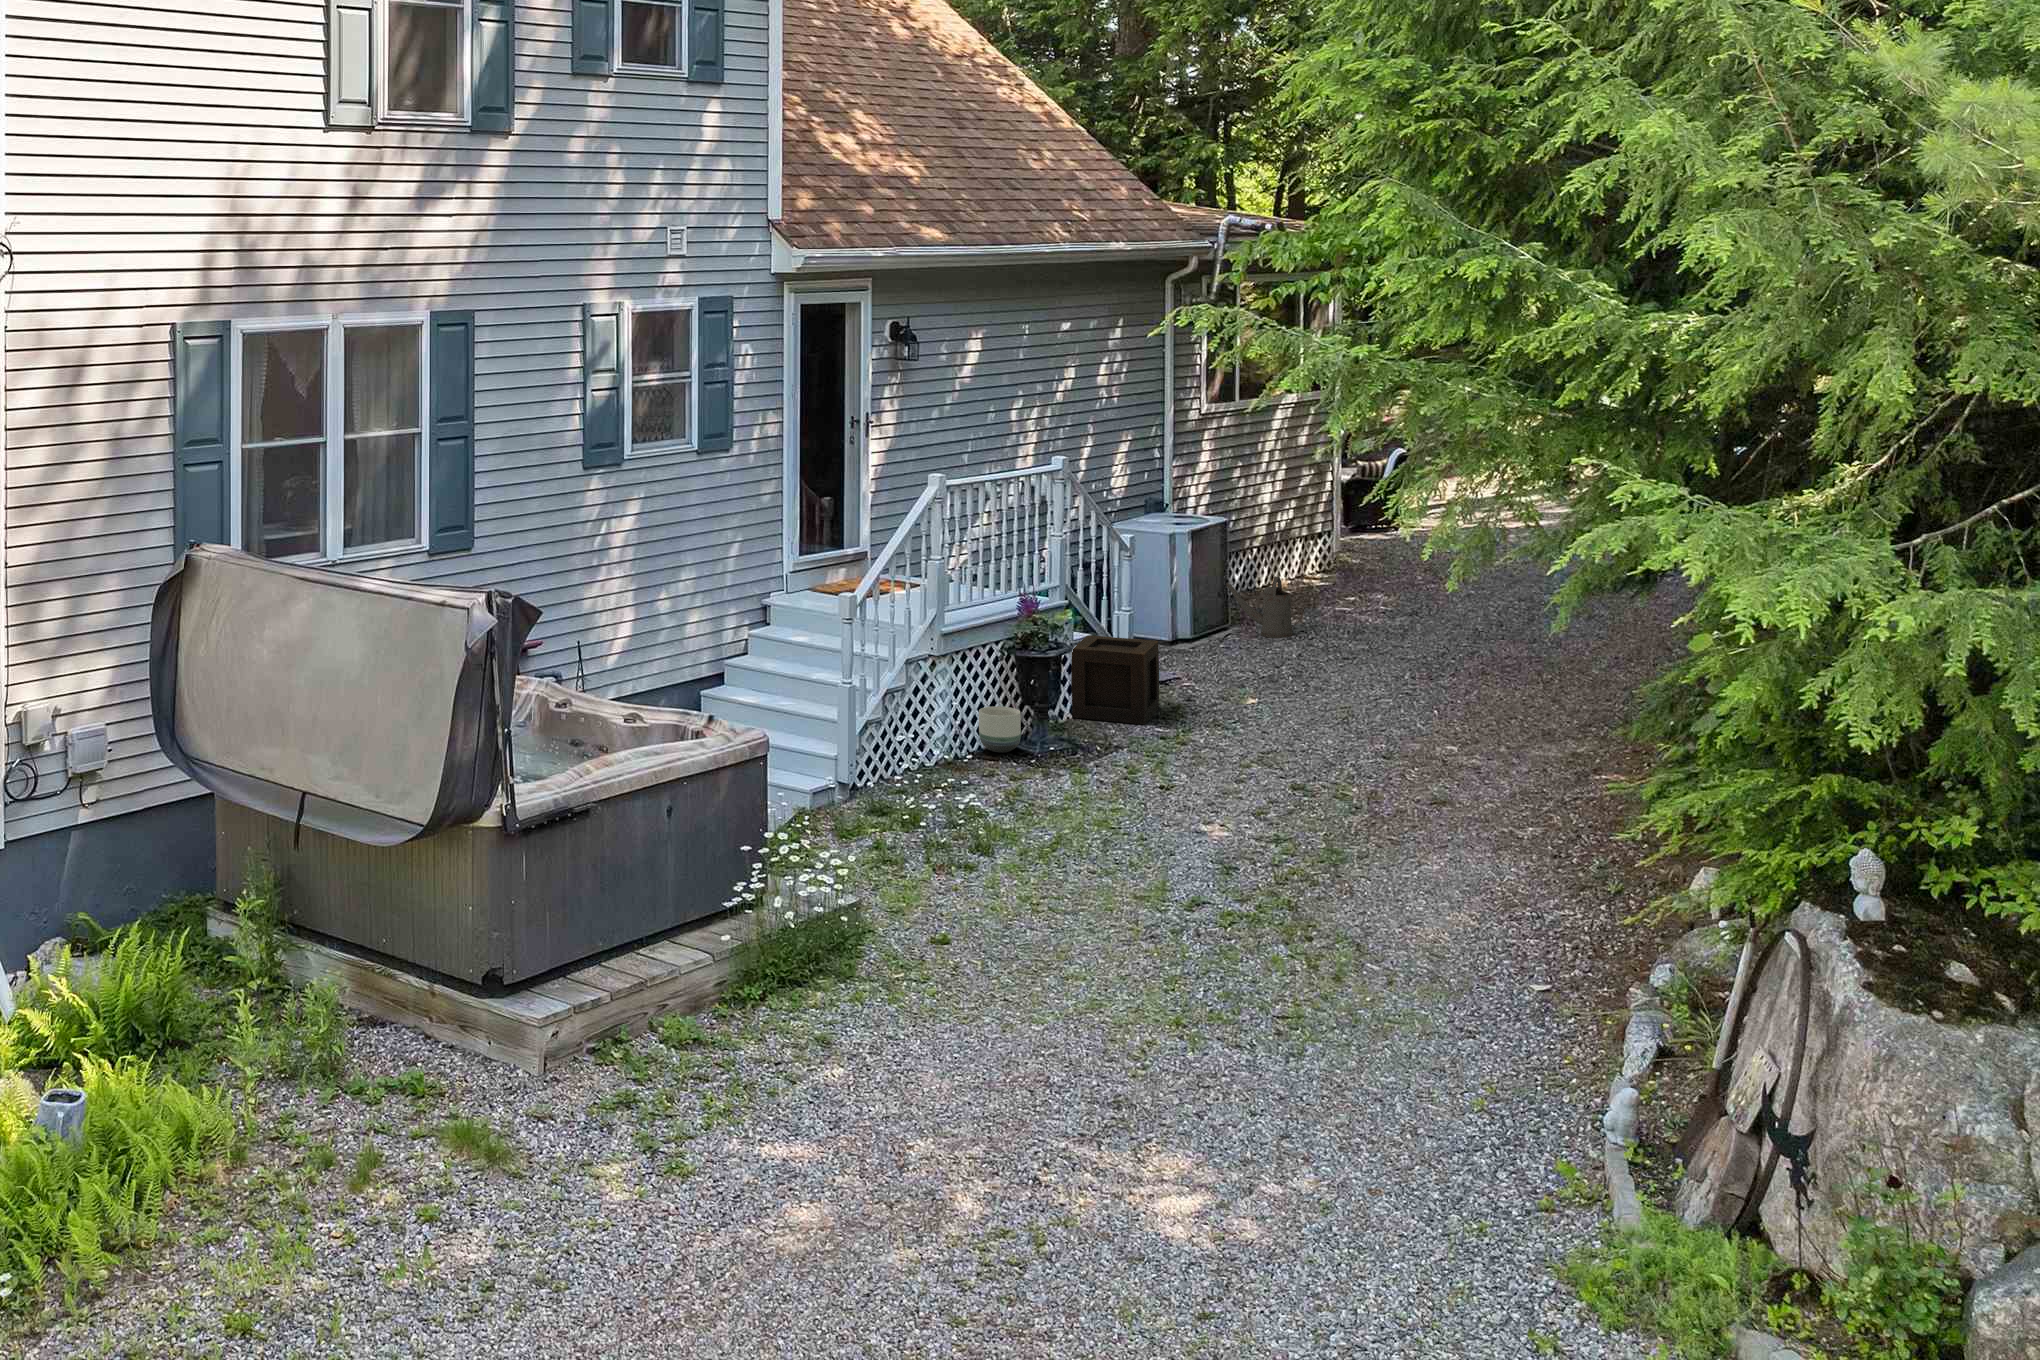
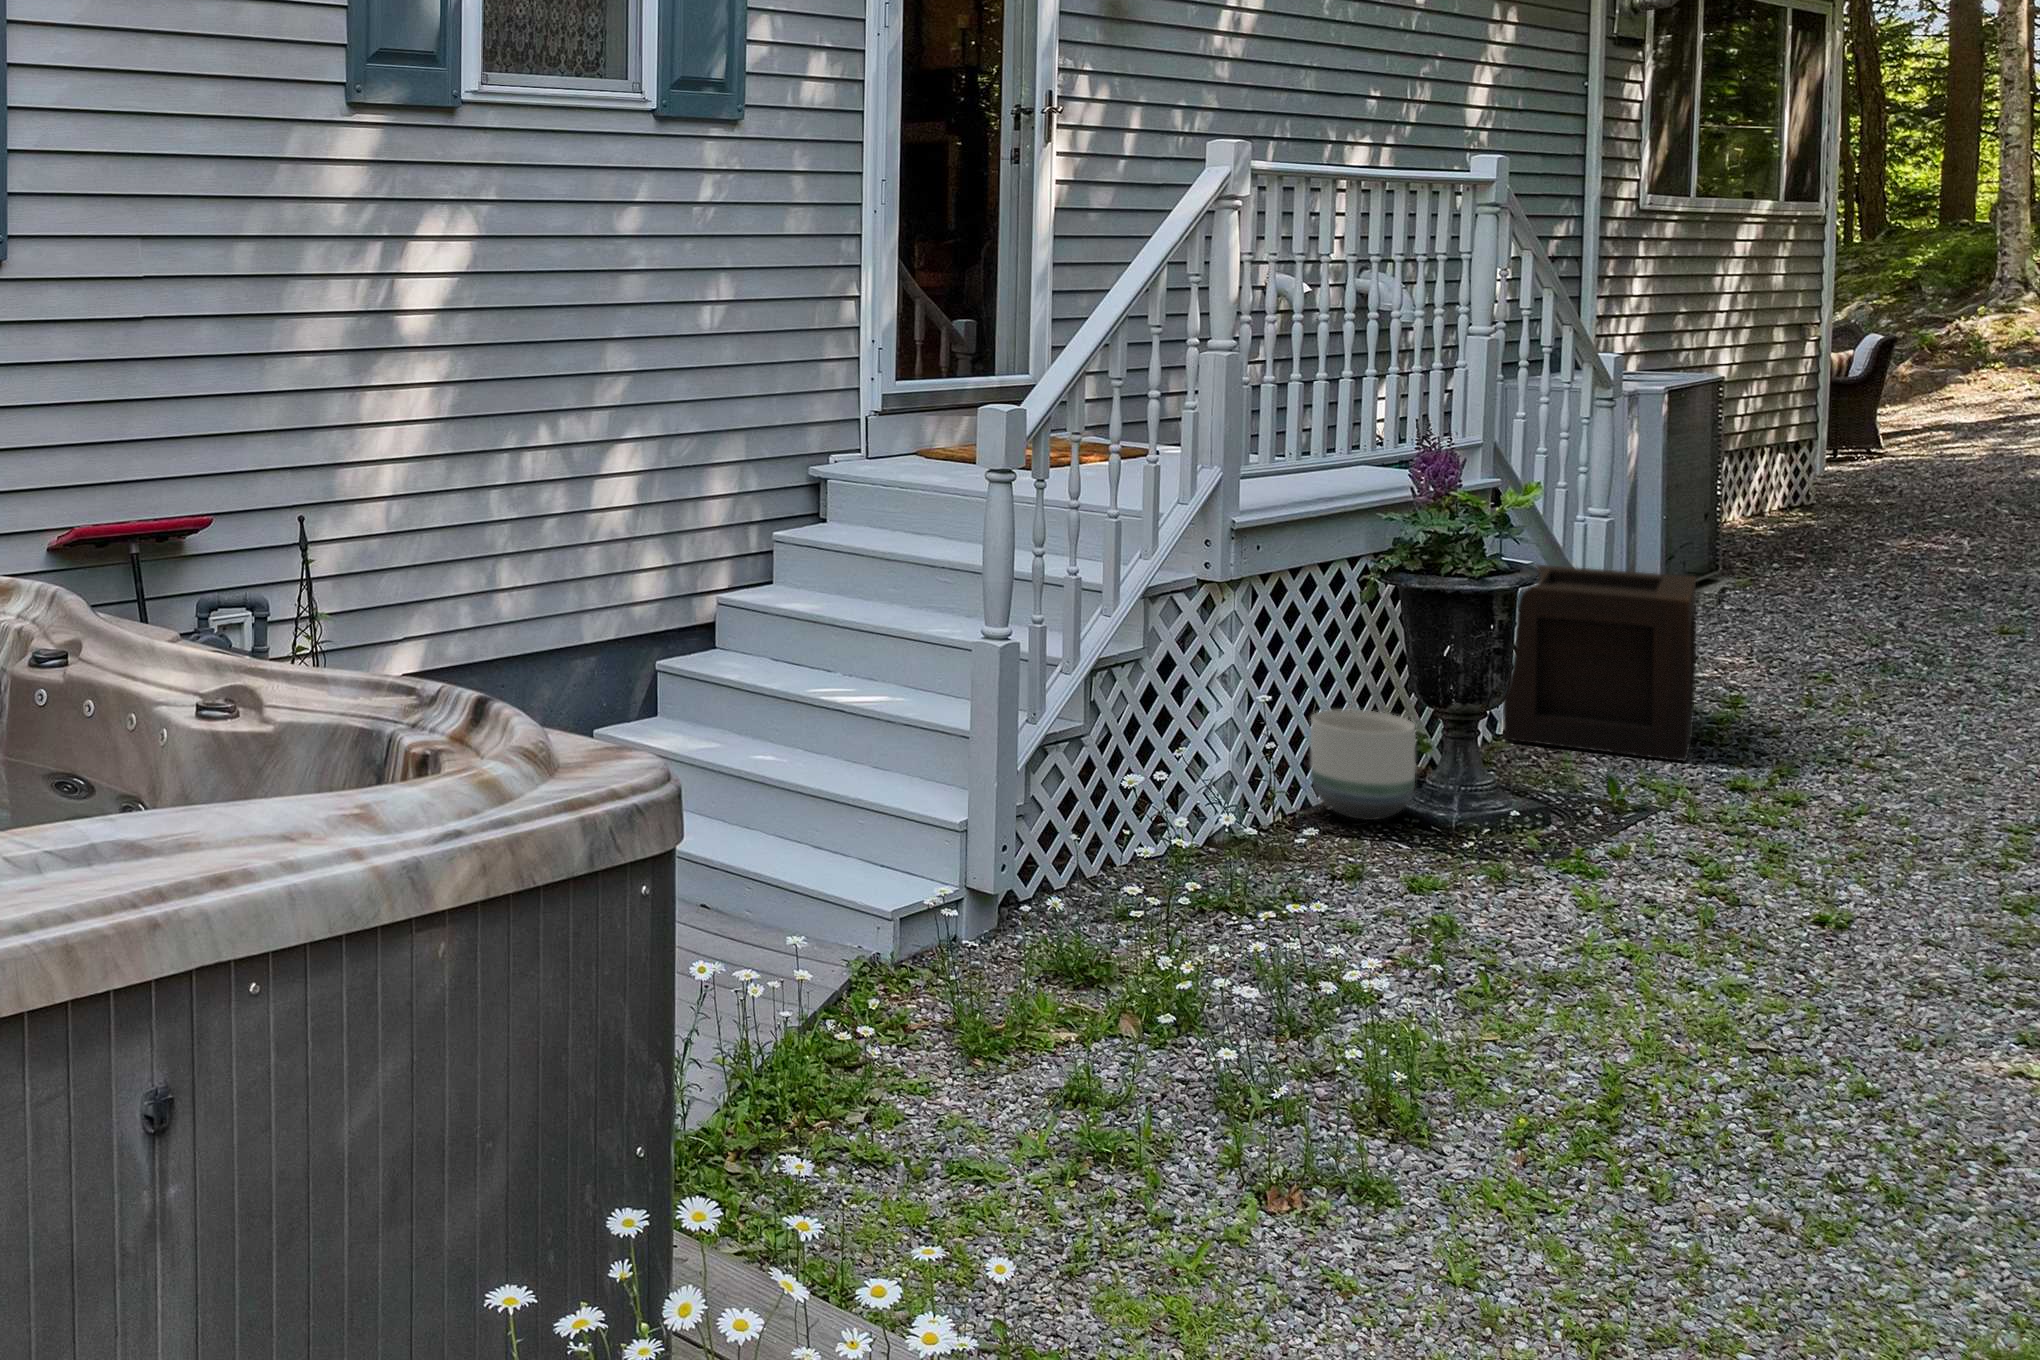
watering can: present [1226,577,1303,638] -> none [1725,479,1893,597]

